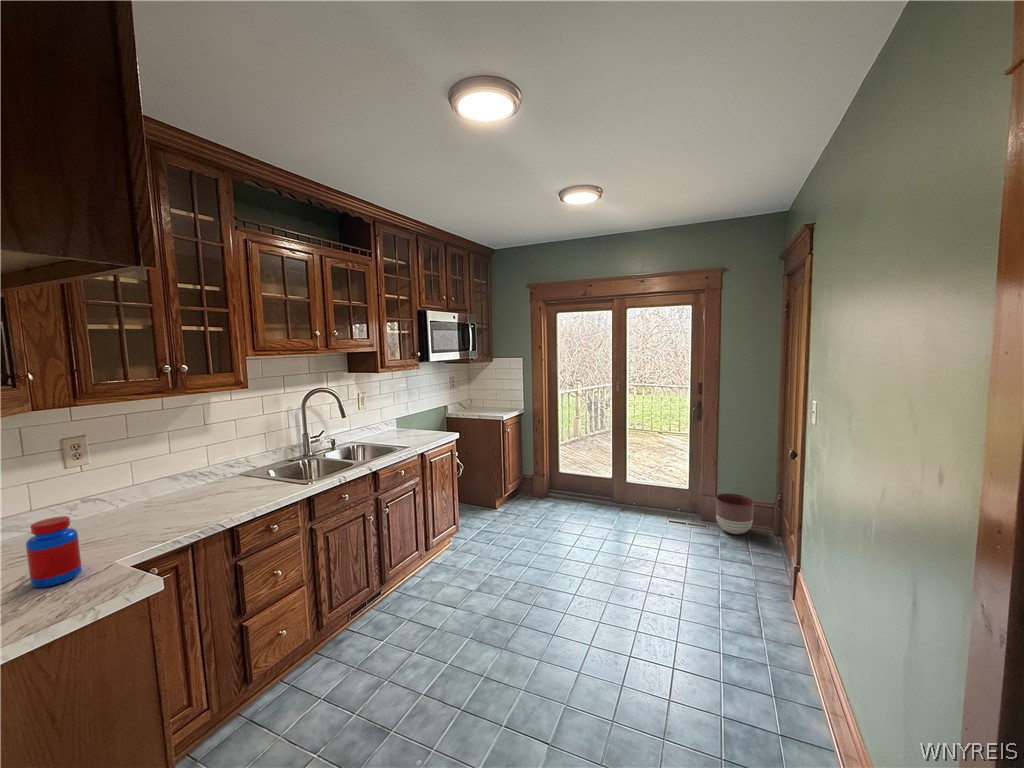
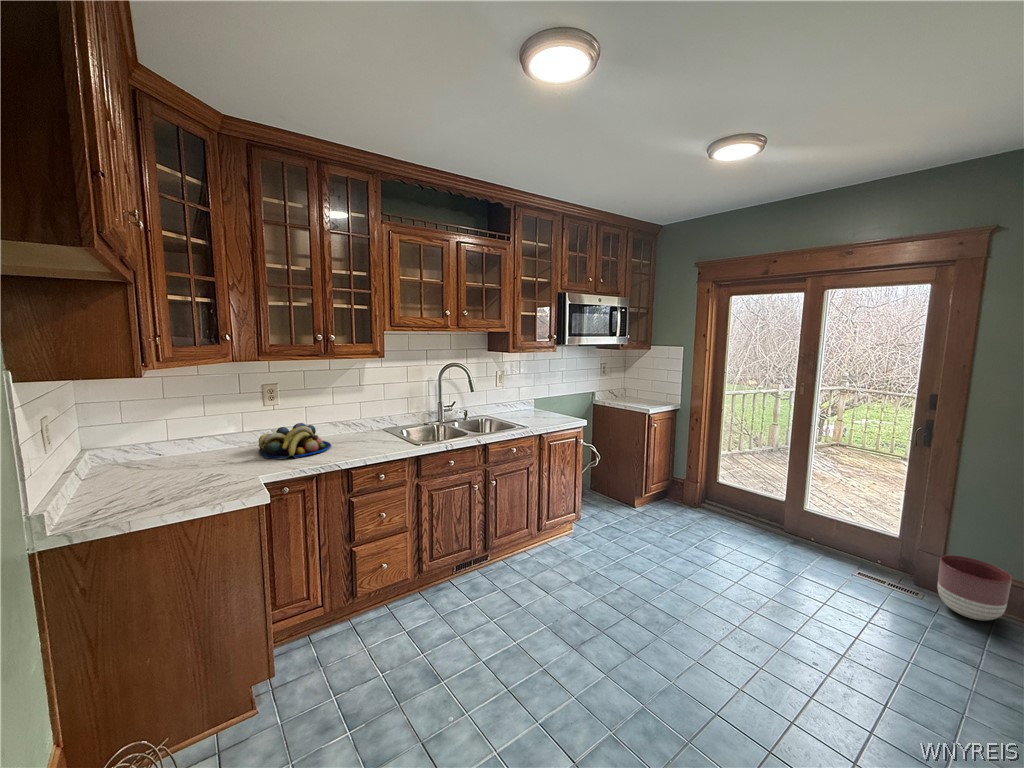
fruit bowl: none [77,482,193,538] -> present [258,423,331,459]
jar: present [26,516,81,587] -> none [204,437,236,483]

